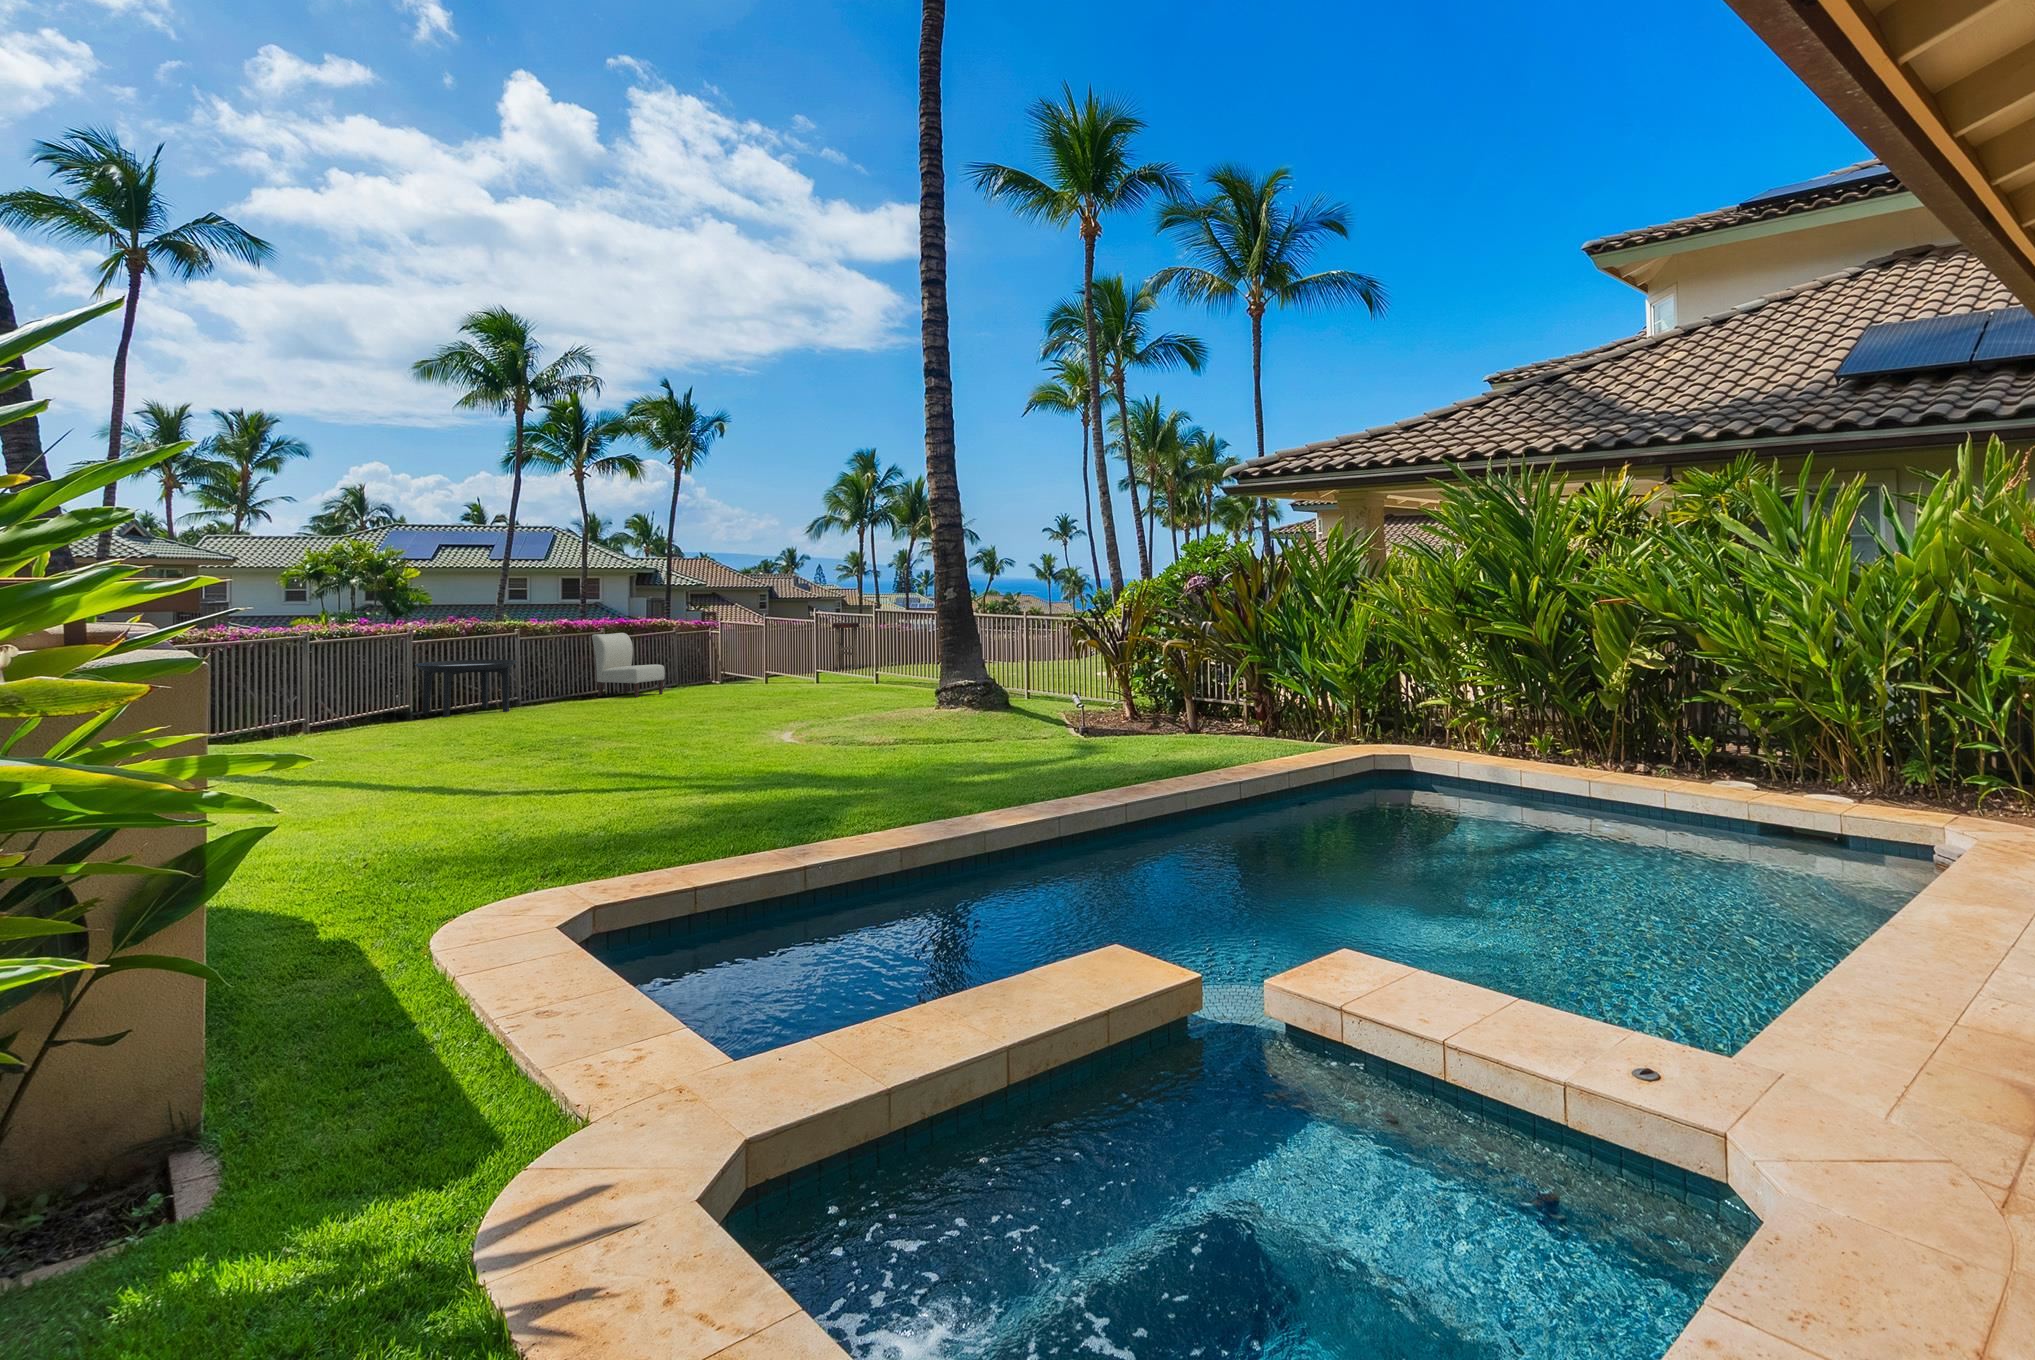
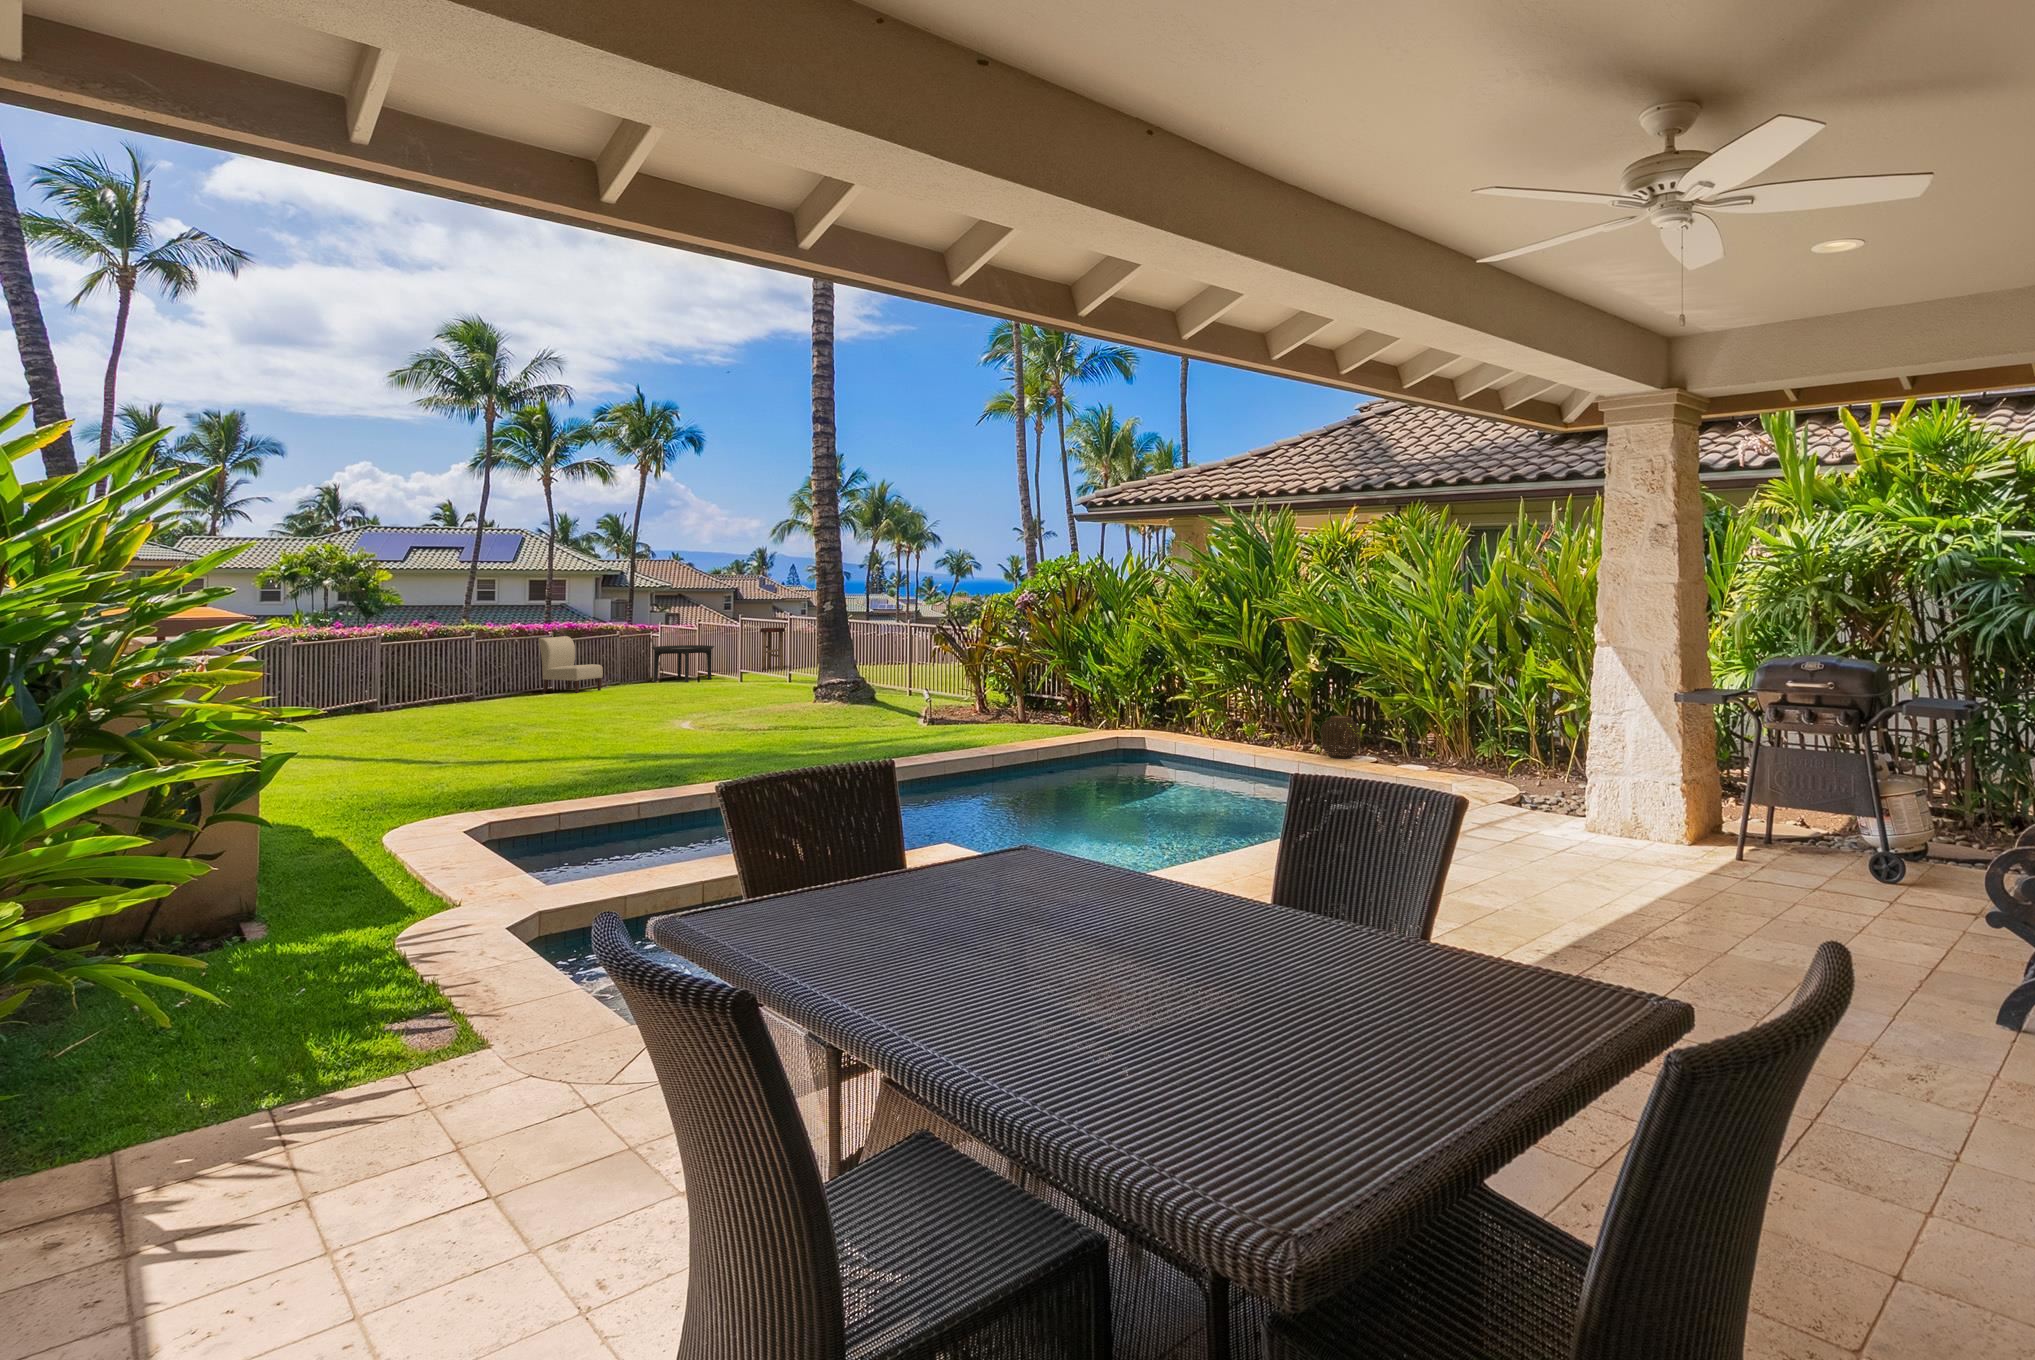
round table: present [415,660,517,717] -> present [652,645,714,682]
woven basket: none [1664,724,1721,782] -> present [1321,715,1360,759]

